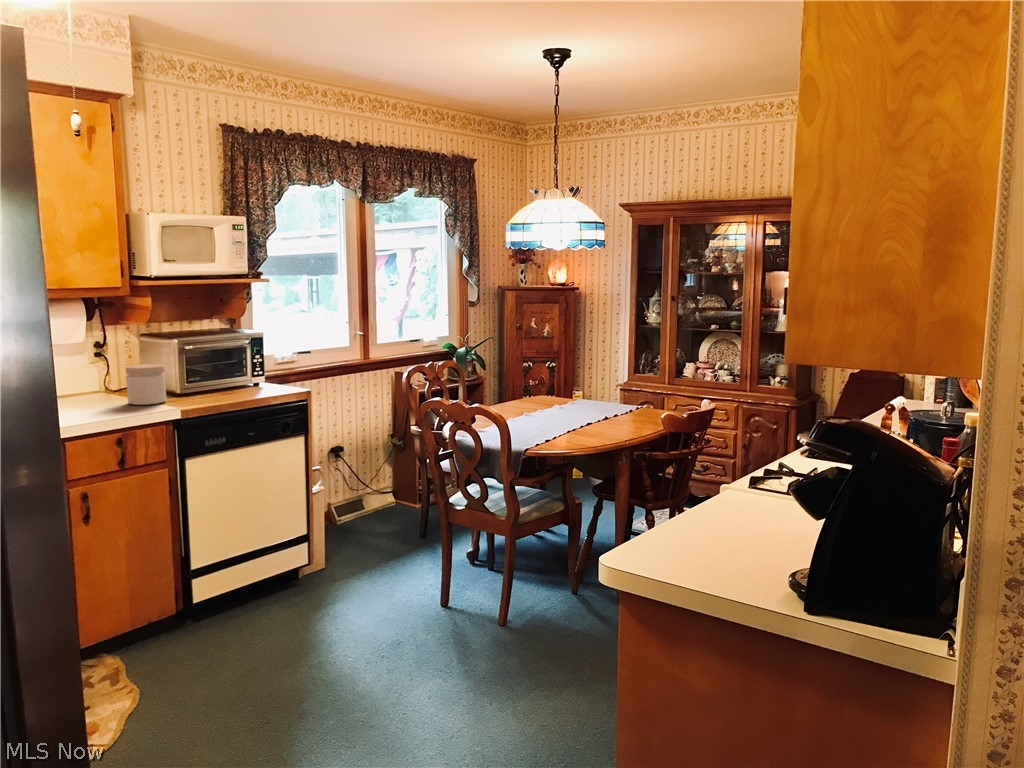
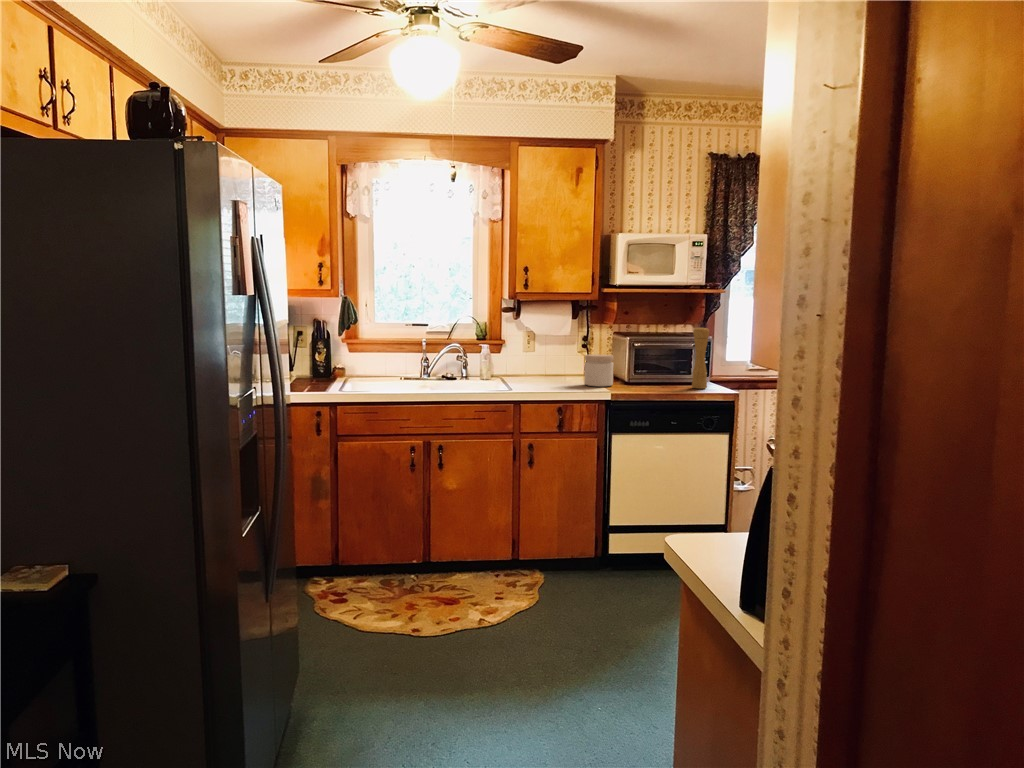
pepper mill: none [252,324,273,392] -> present [692,327,709,389]

